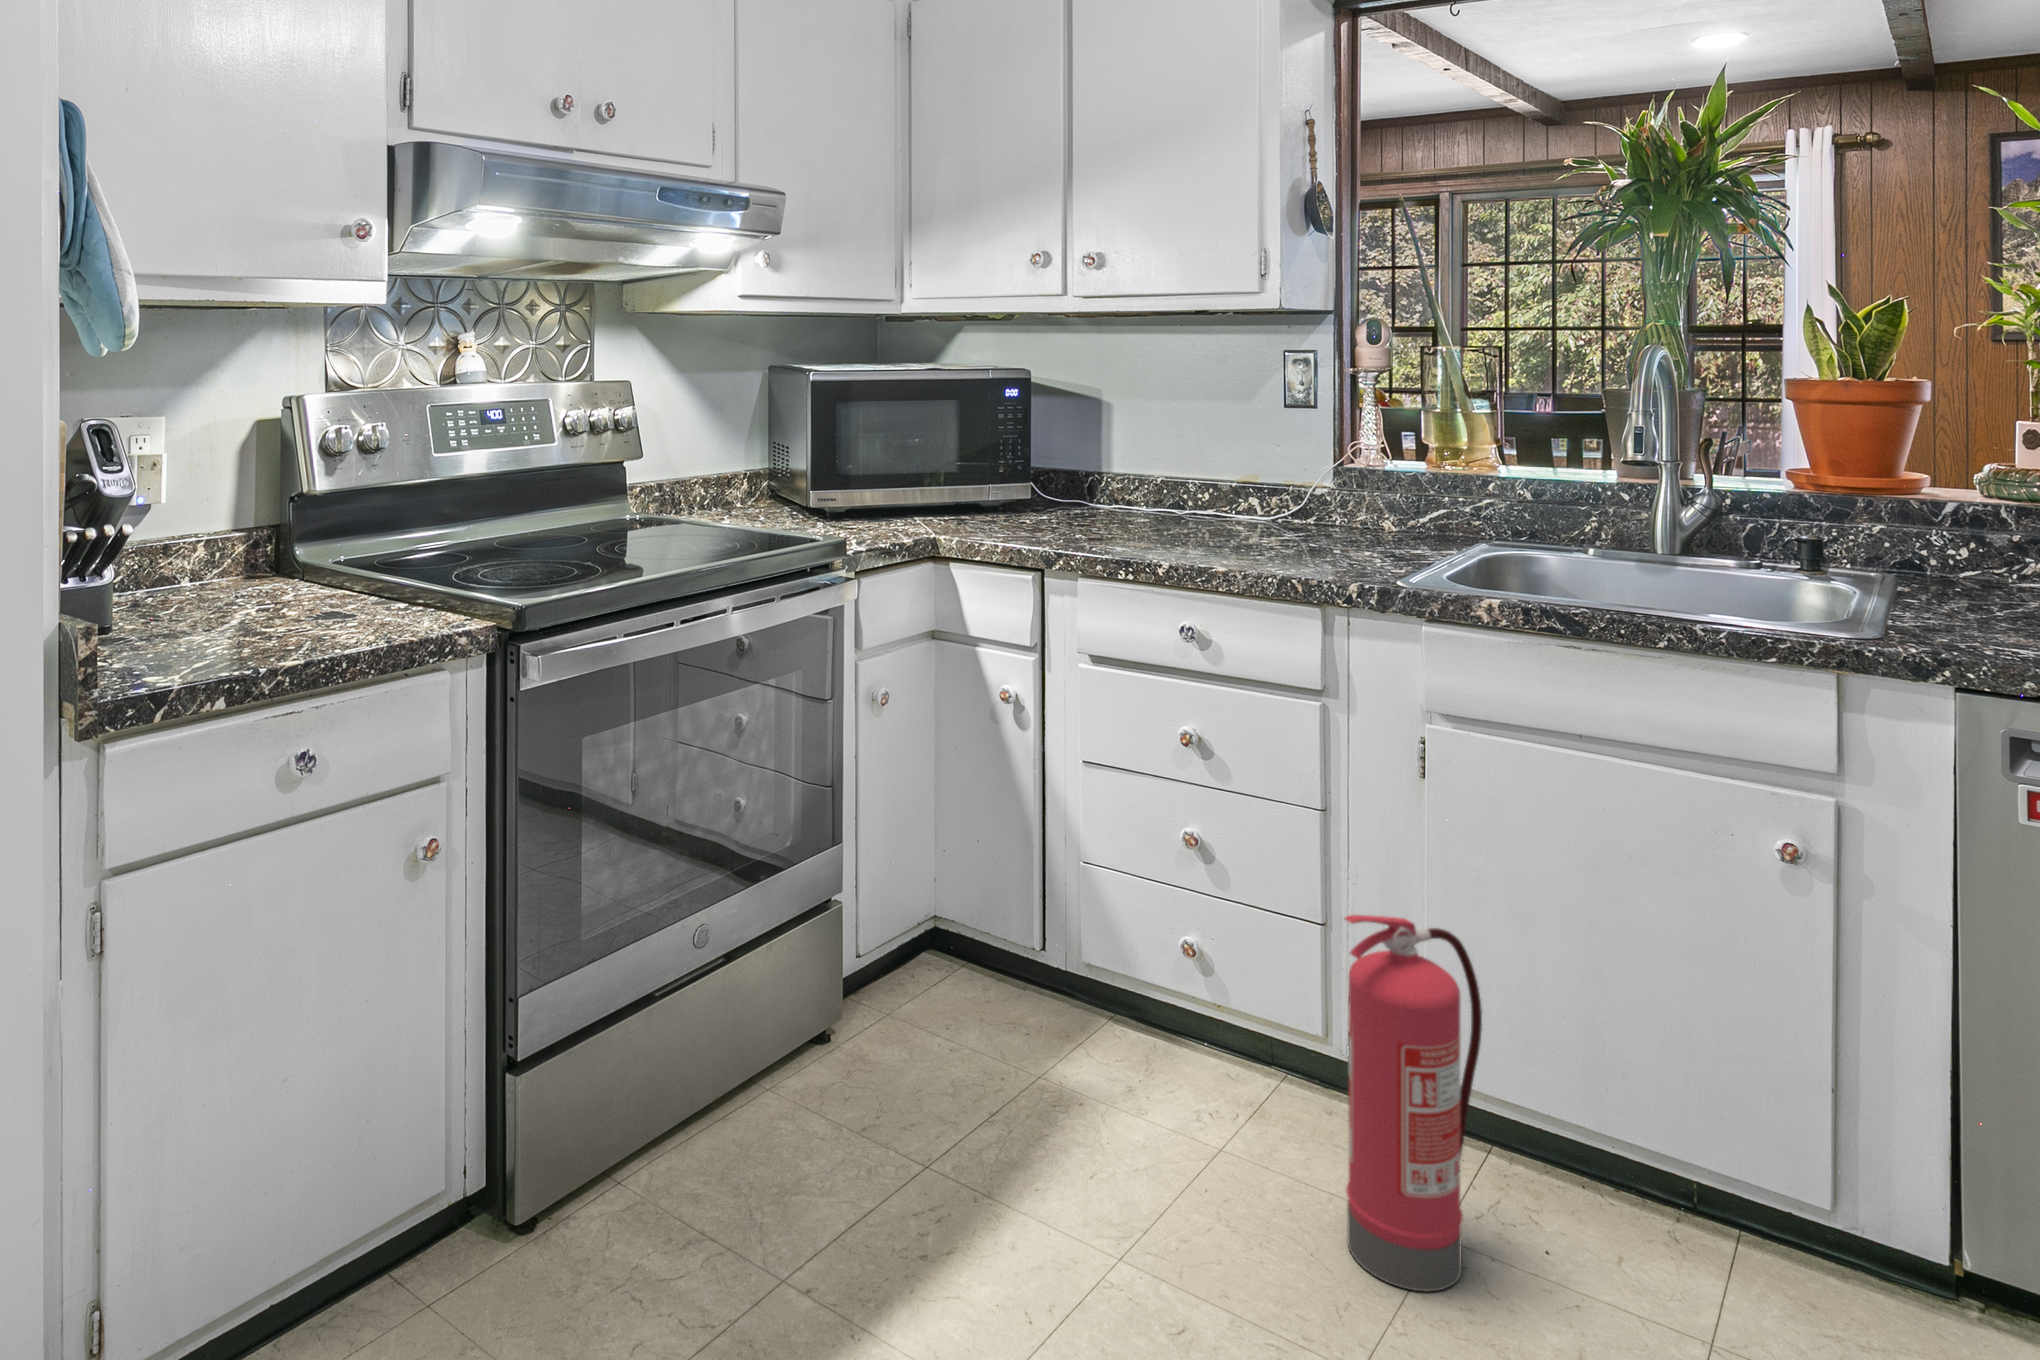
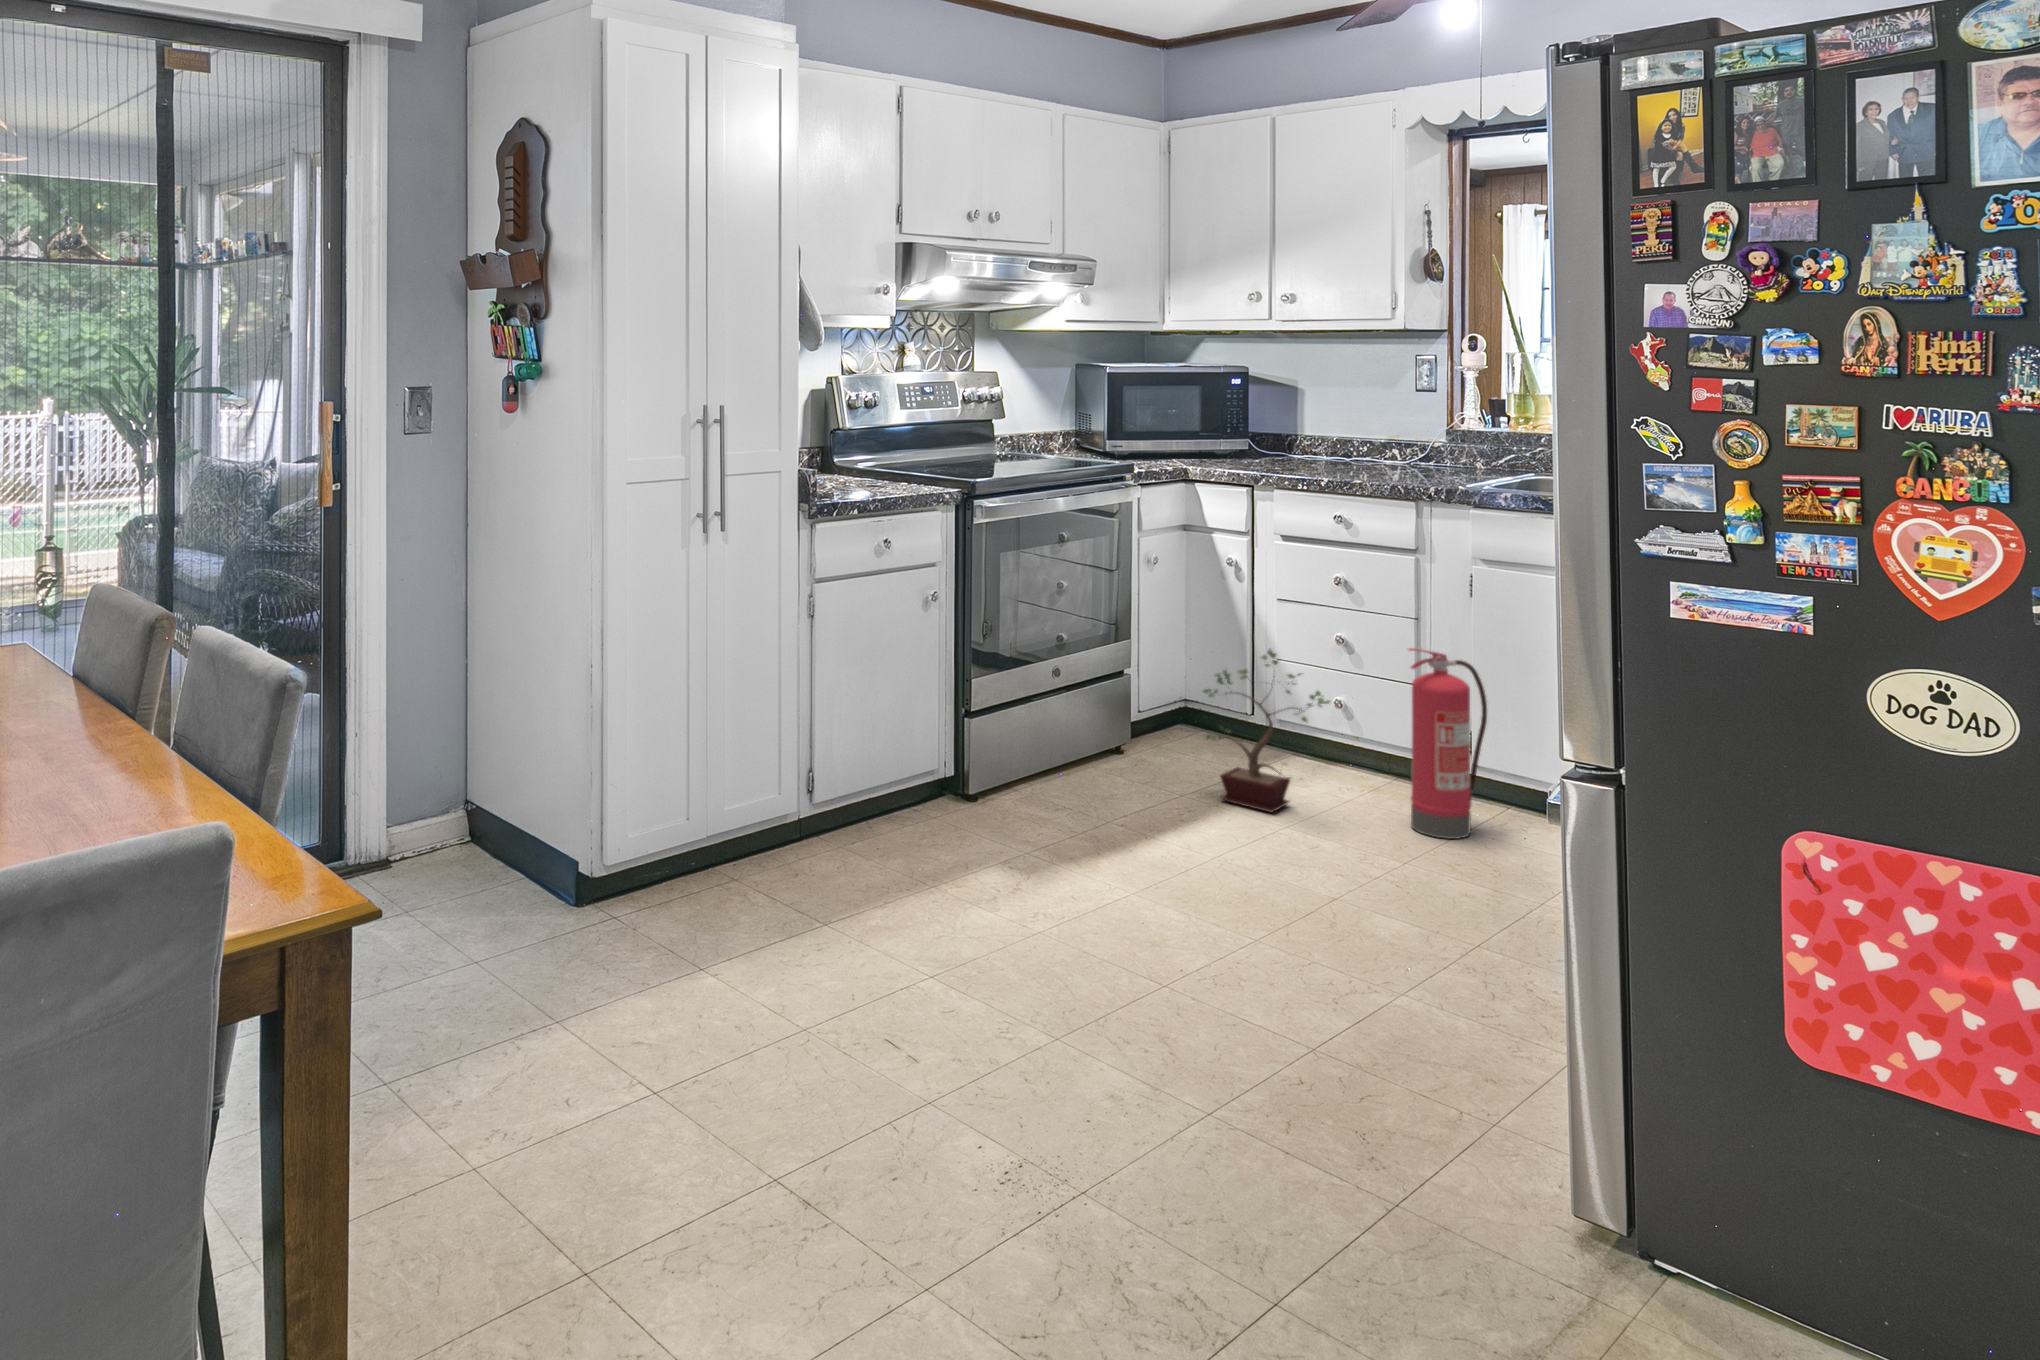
potted plant: none [957,897,1208,1225] -> present [1203,648,1331,813]

